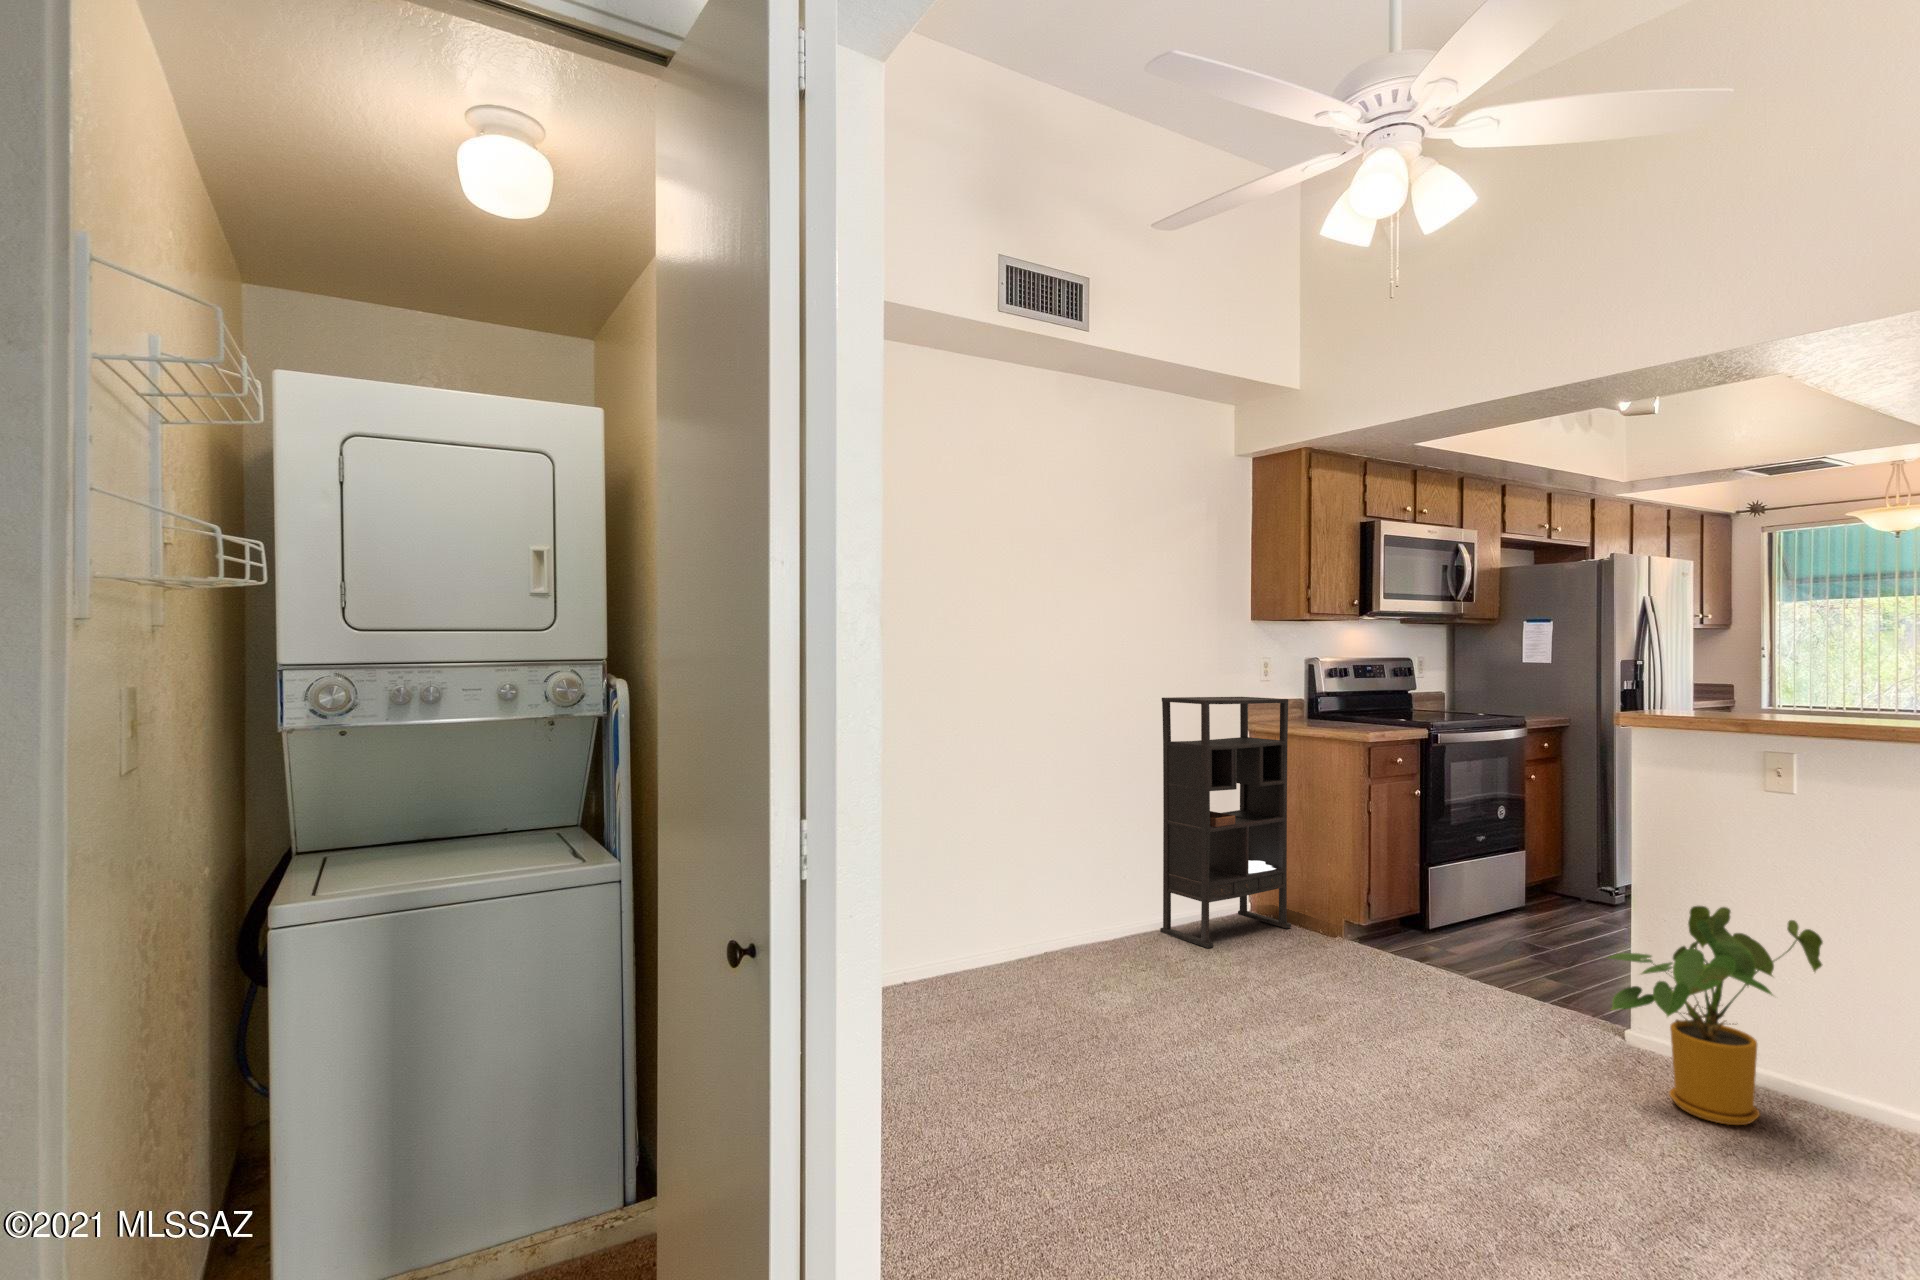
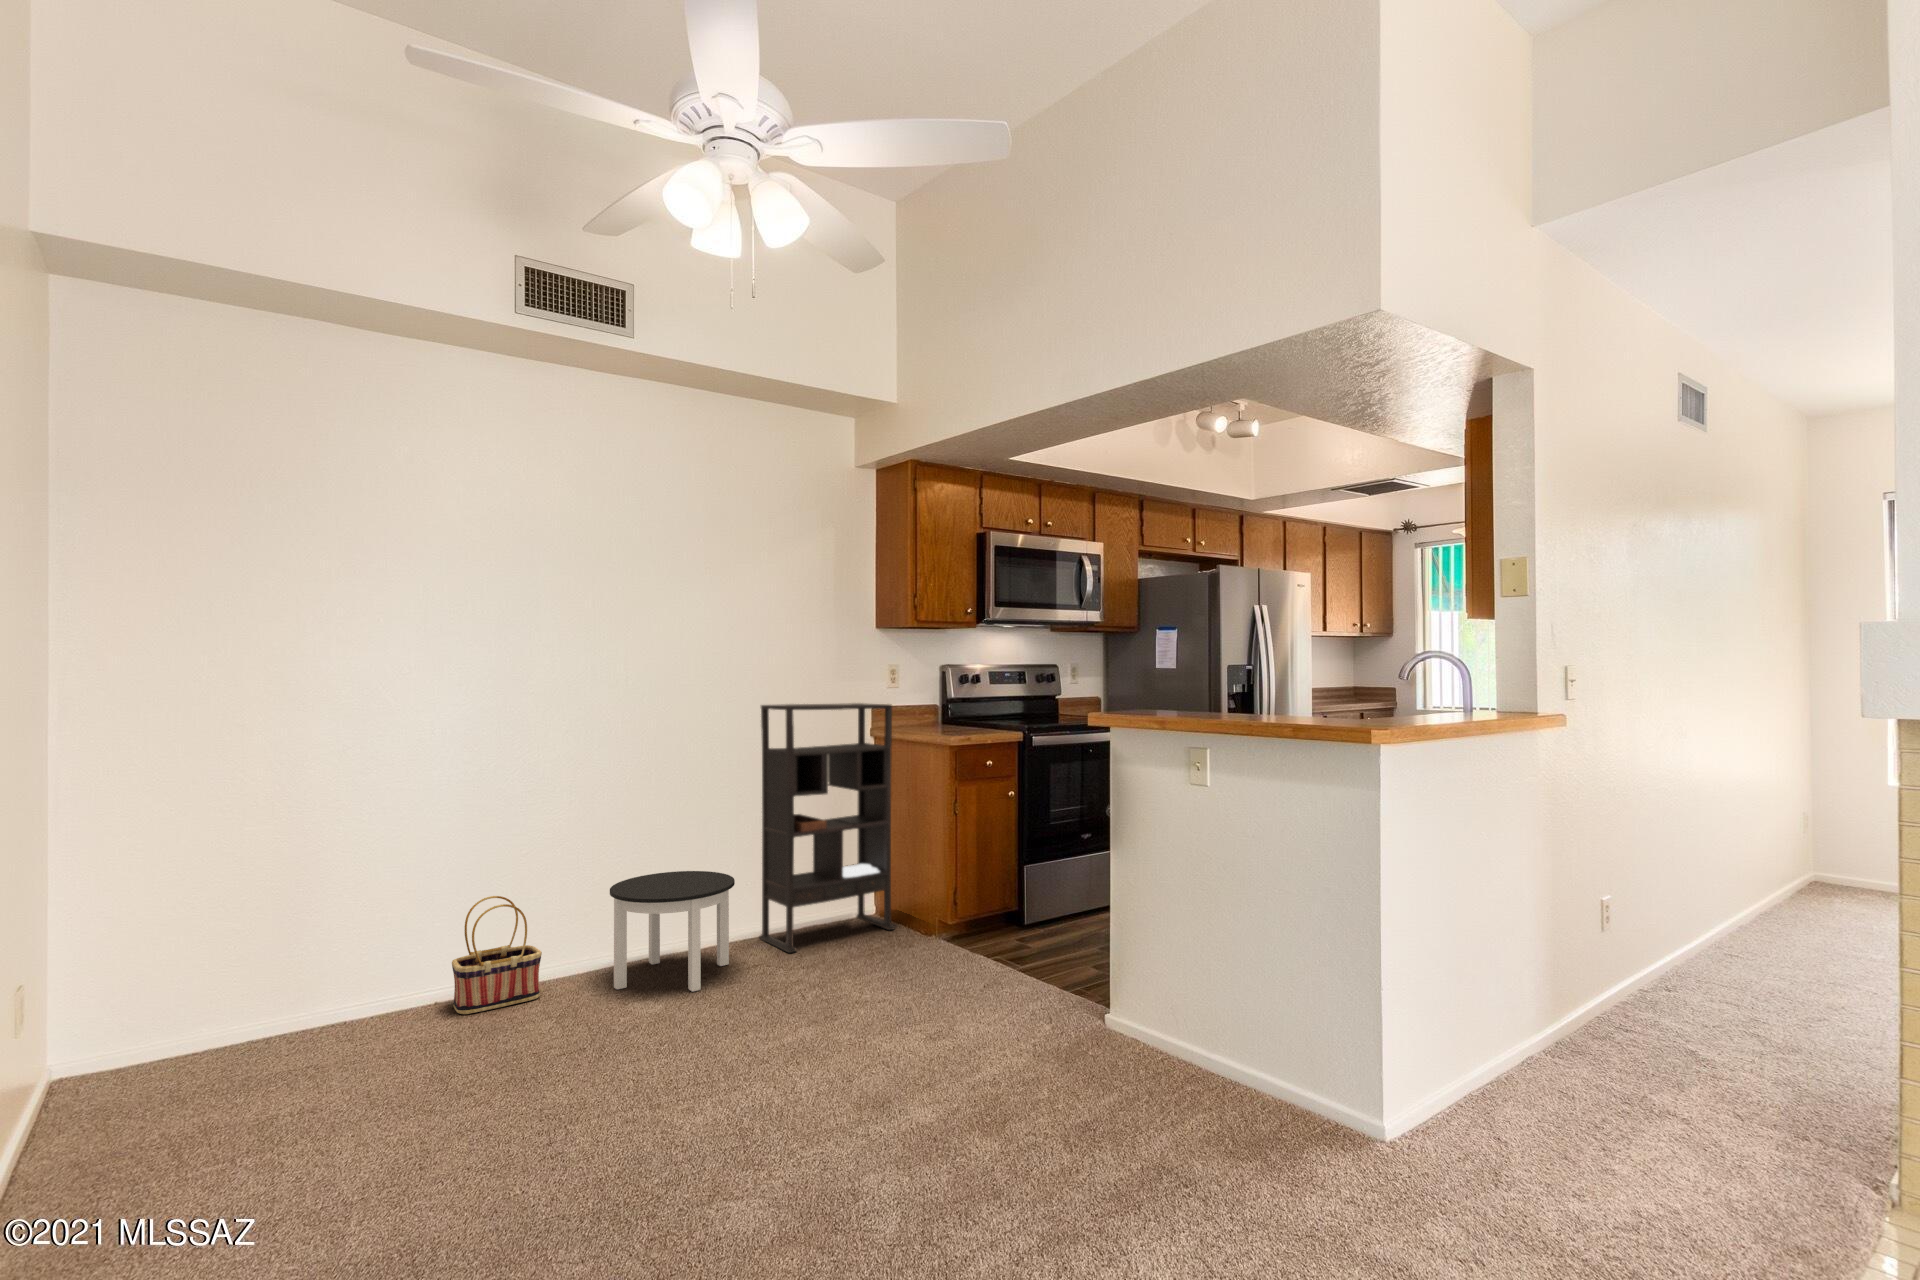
round table: none [1054,863,1174,983] -> present [610,871,735,992]
basket: none [929,882,1006,995] -> present [452,896,542,1014]
house plant: present [1609,906,1823,1125] -> none [1027,893,1220,1107]

